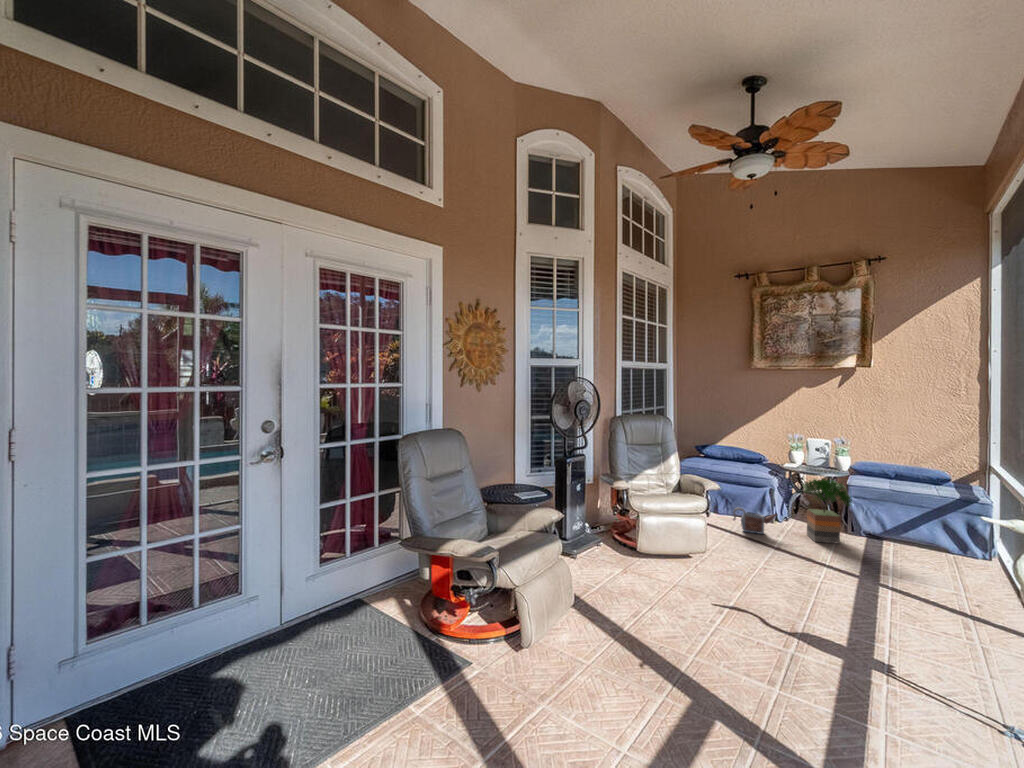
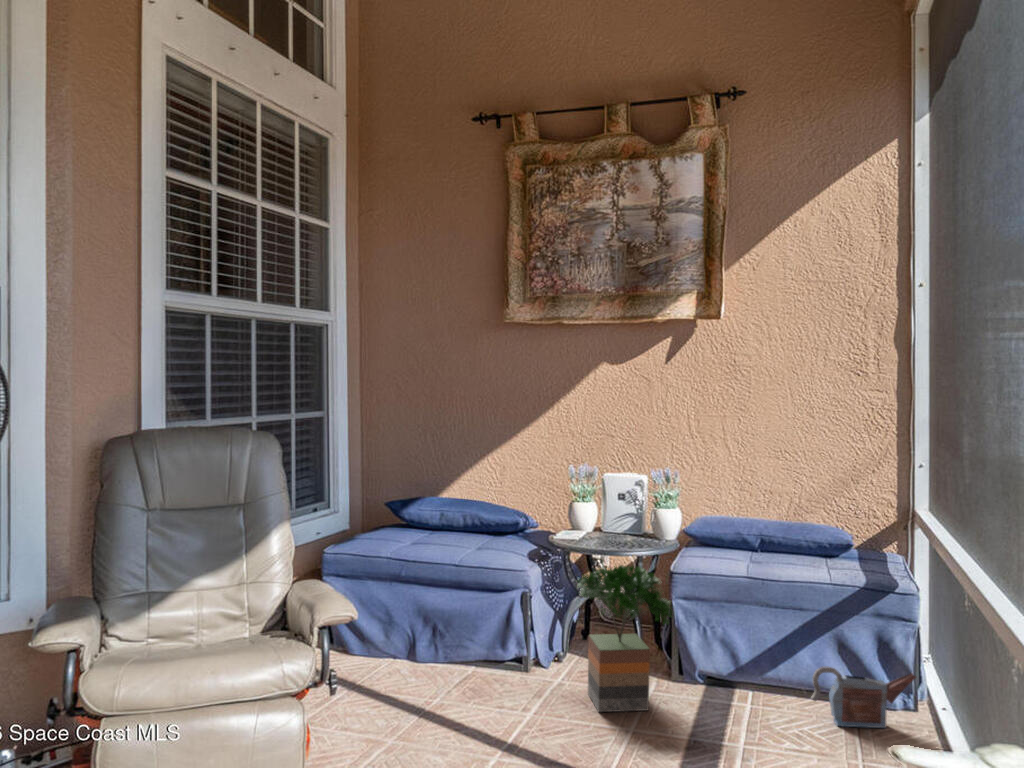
watering can: present [733,508,778,534] -> present [811,666,916,728]

